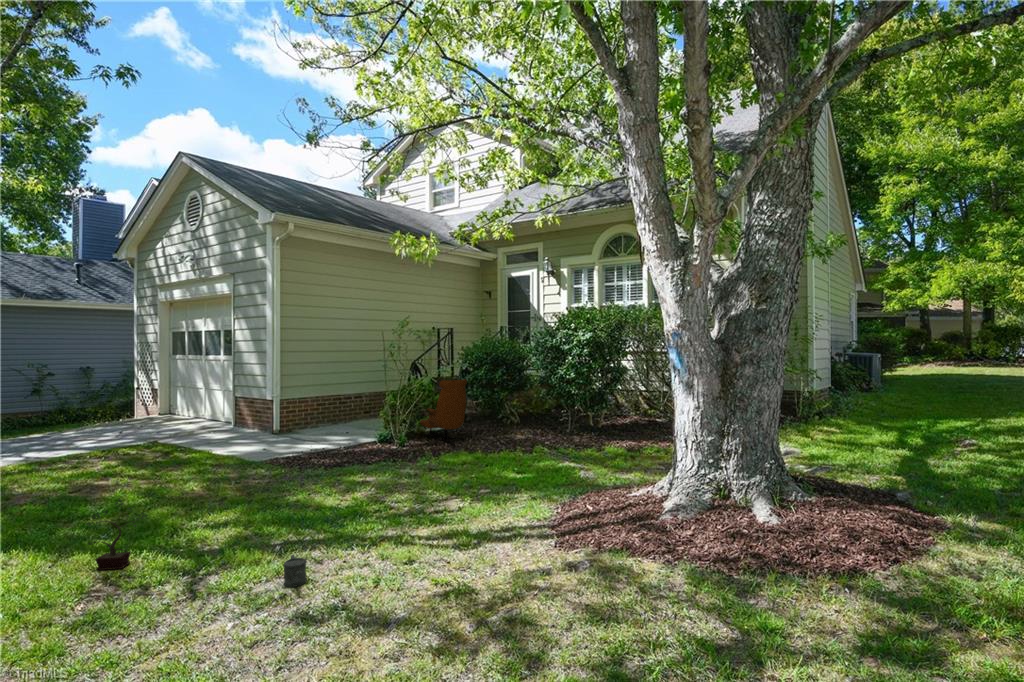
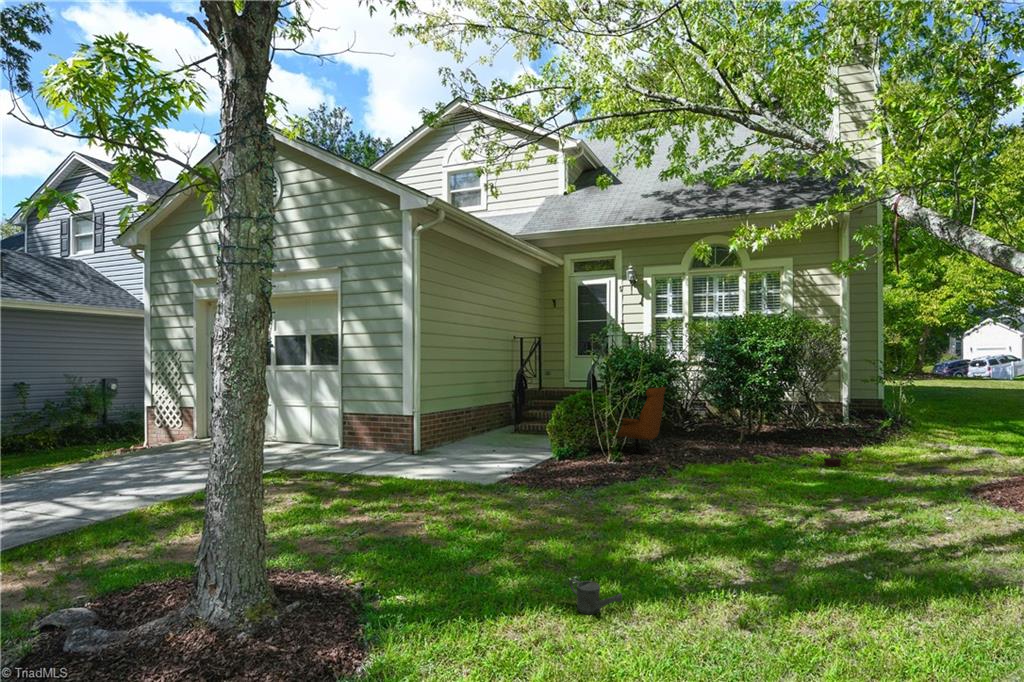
potted plant: present [86,499,146,570] -> present [823,429,843,466]
watering can: present [283,555,307,587] -> present [569,579,622,614]

